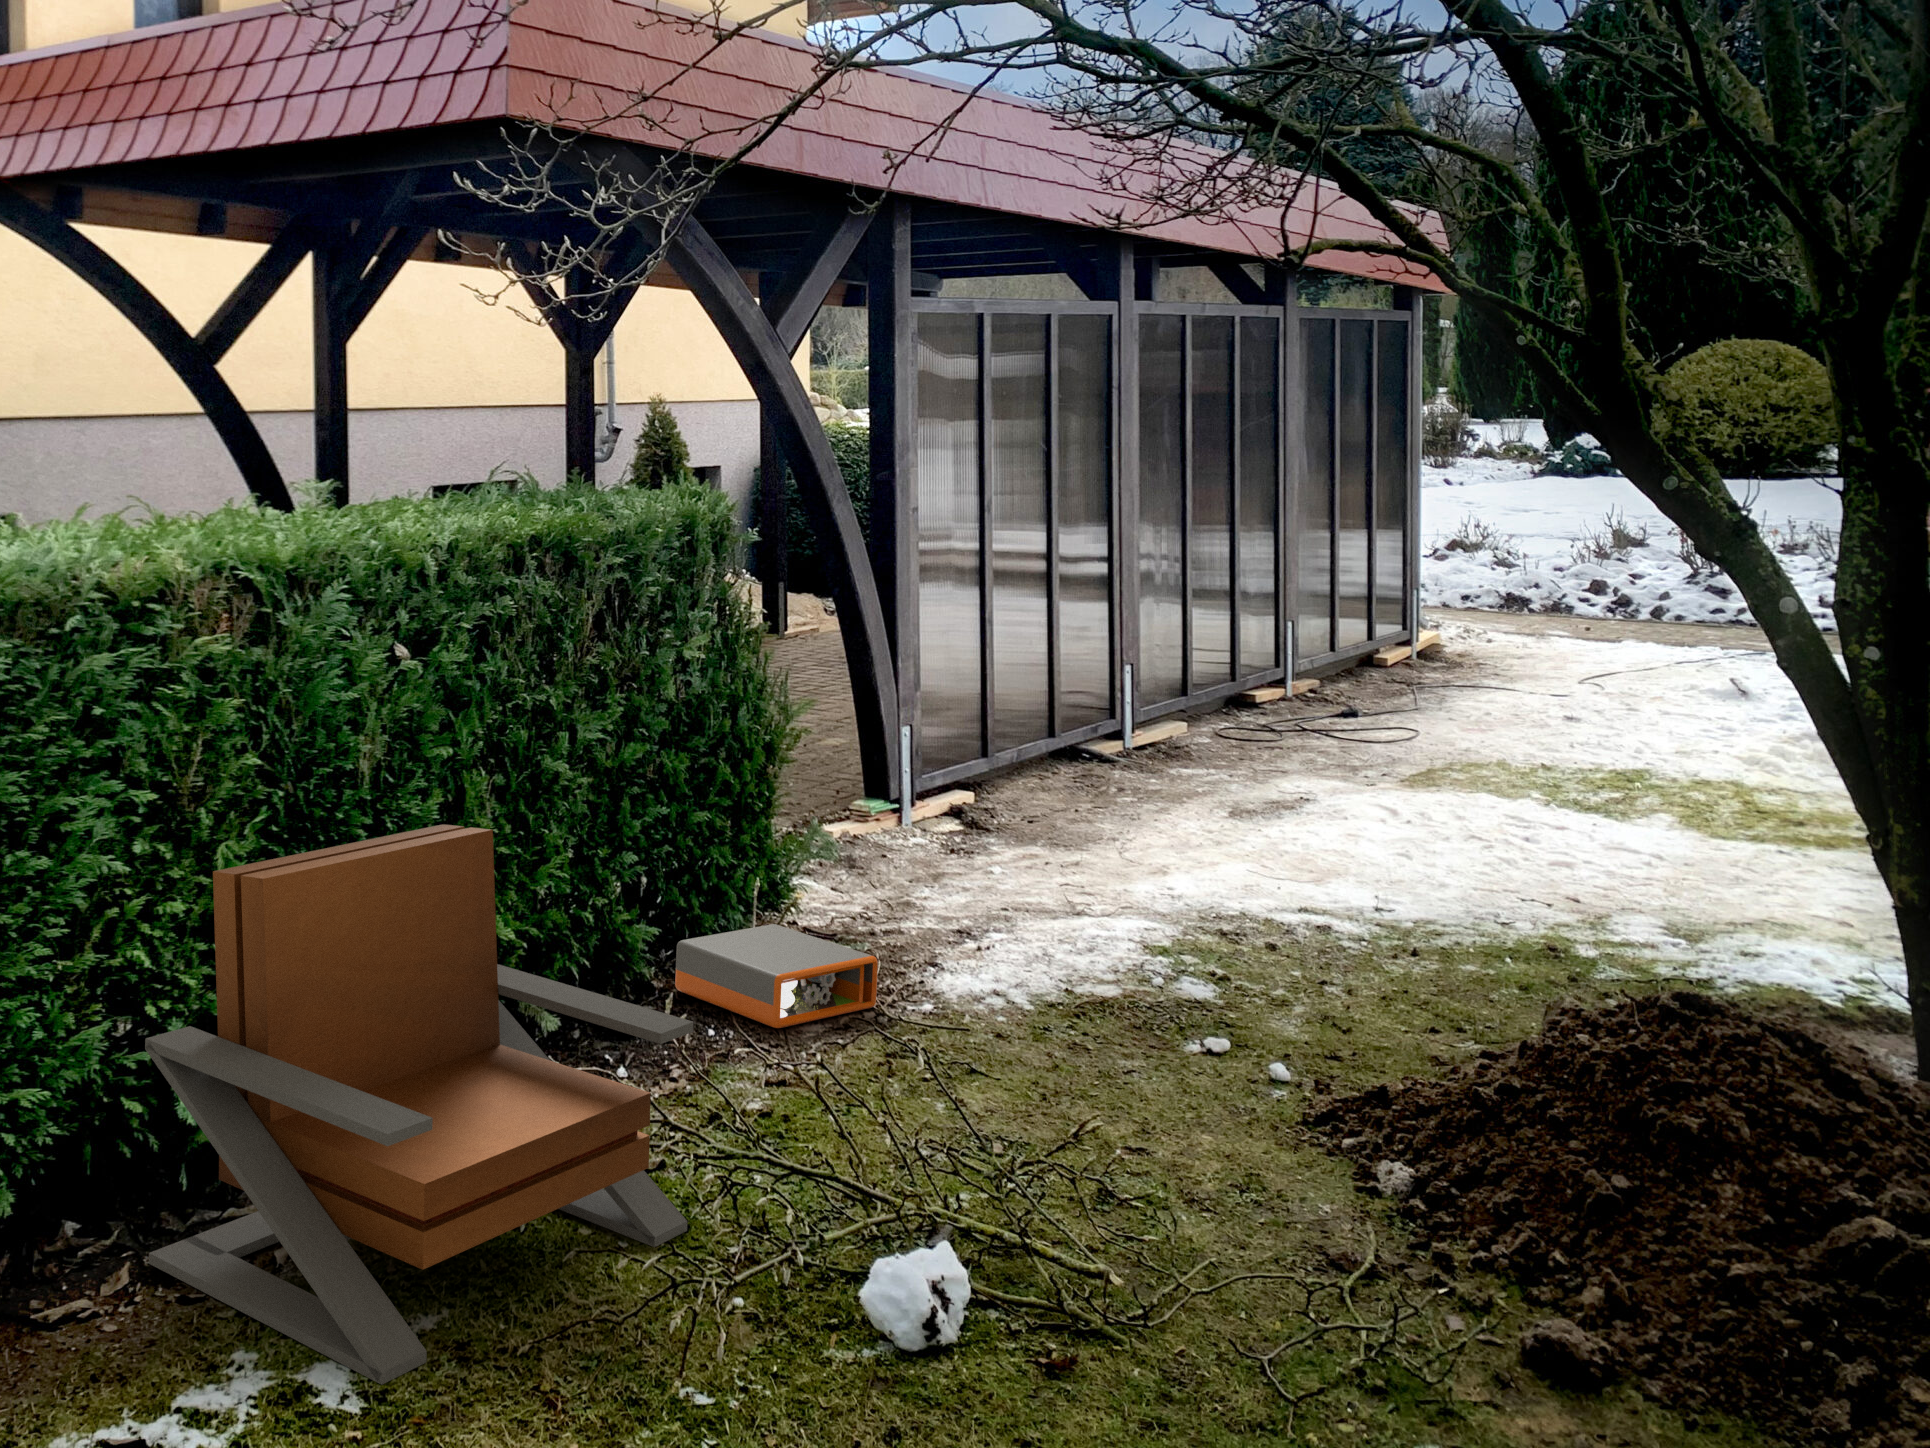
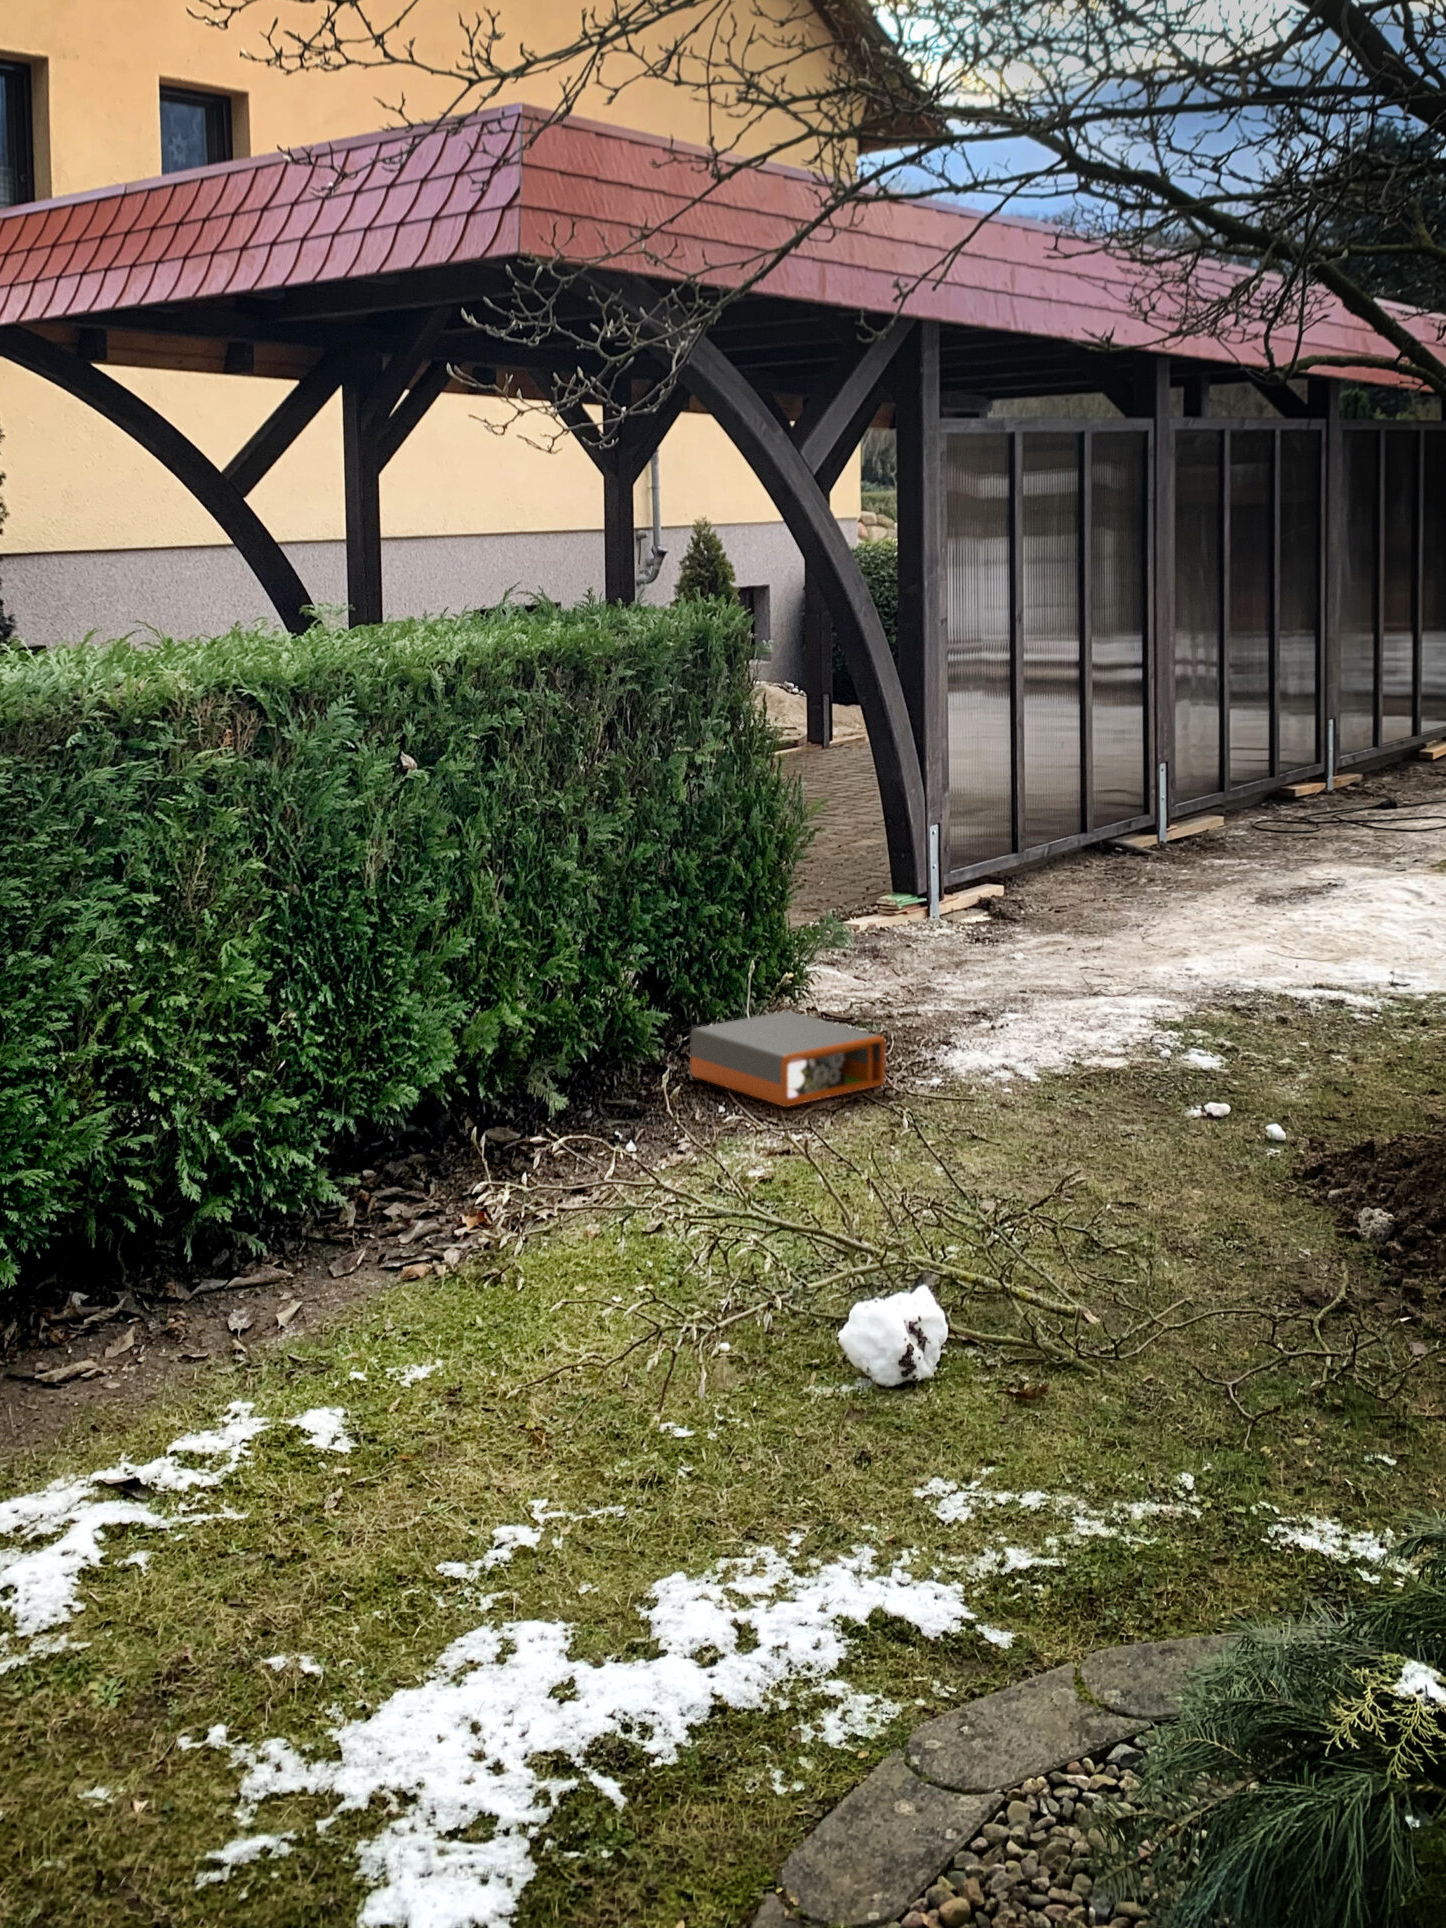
lounge chair: present [145,824,693,1385] -> none [148,910,679,1429]

